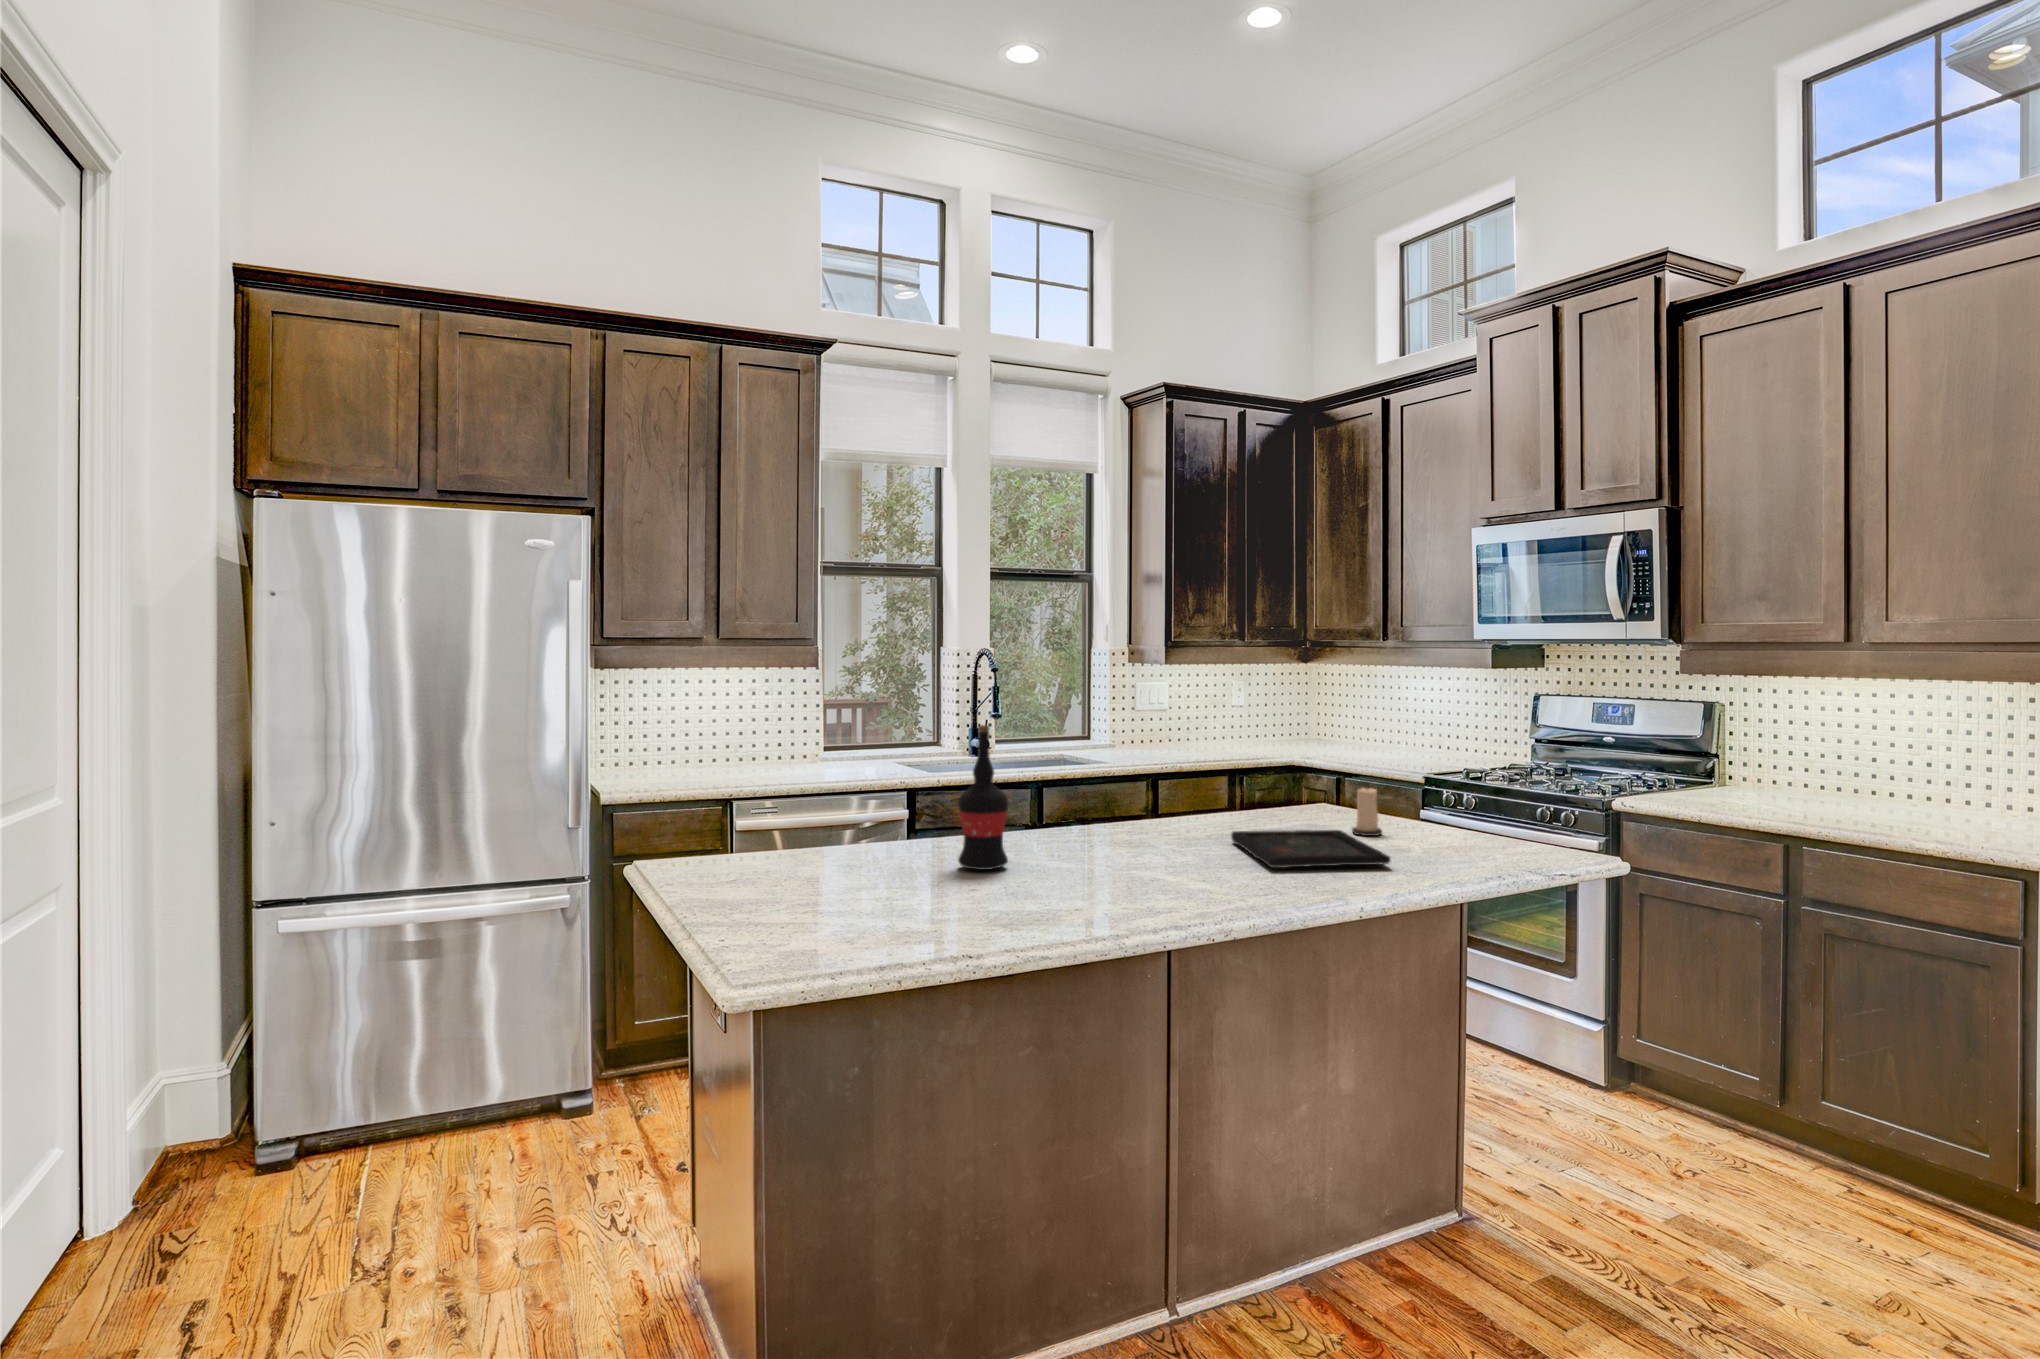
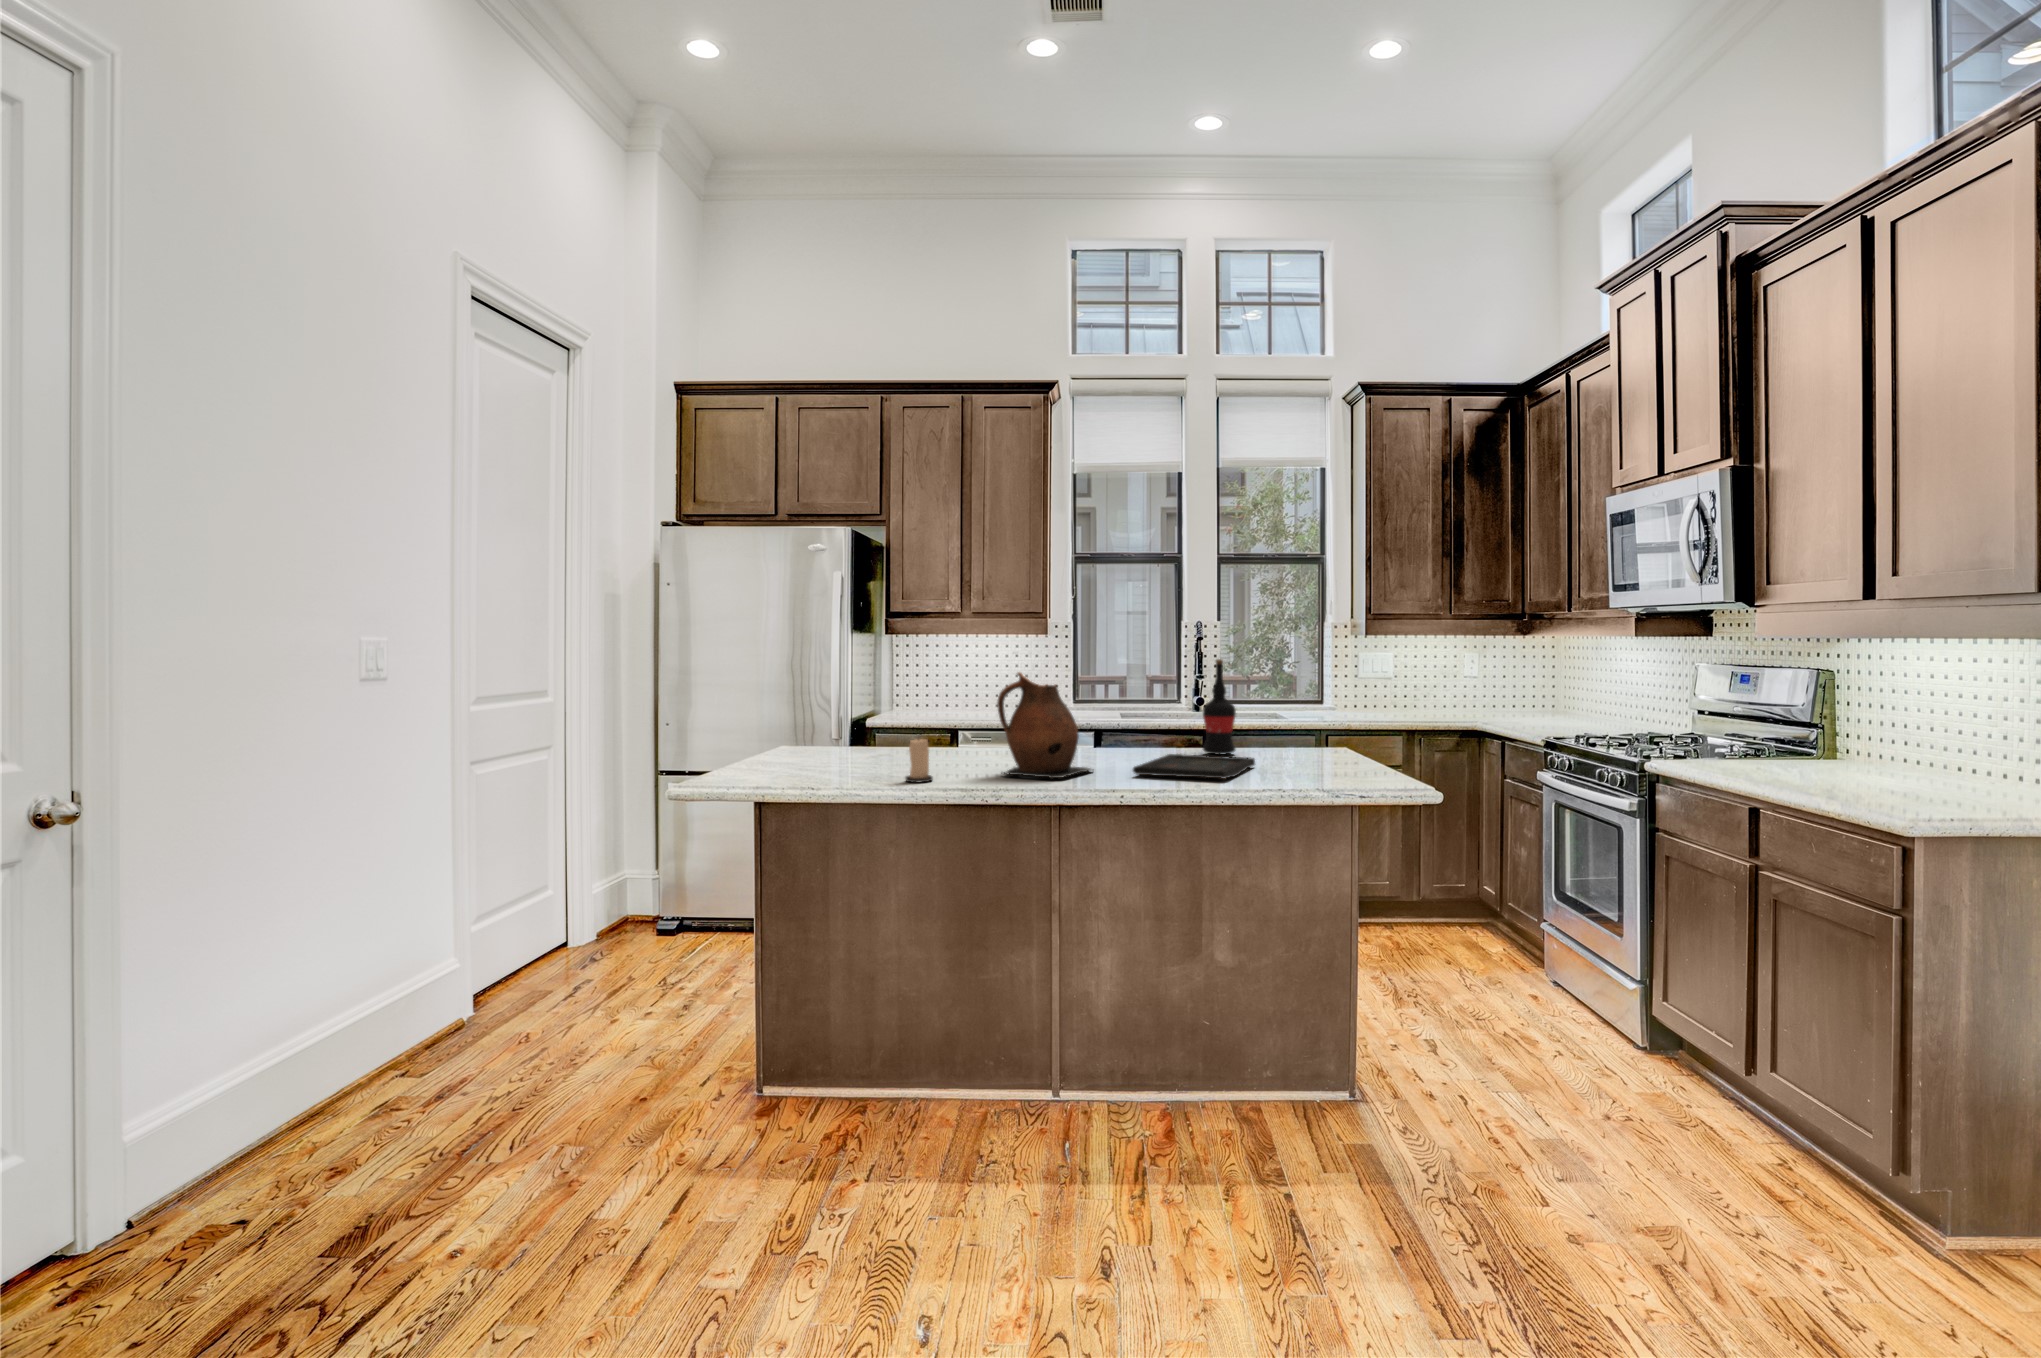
wine bottle: present [958,725,1009,870] -> present [1203,659,1236,755]
ceramic pitcher: none [1097,740,1214,888] -> present [997,672,1091,779]
candle: present [1352,787,1382,836] -> present [906,738,933,783]

